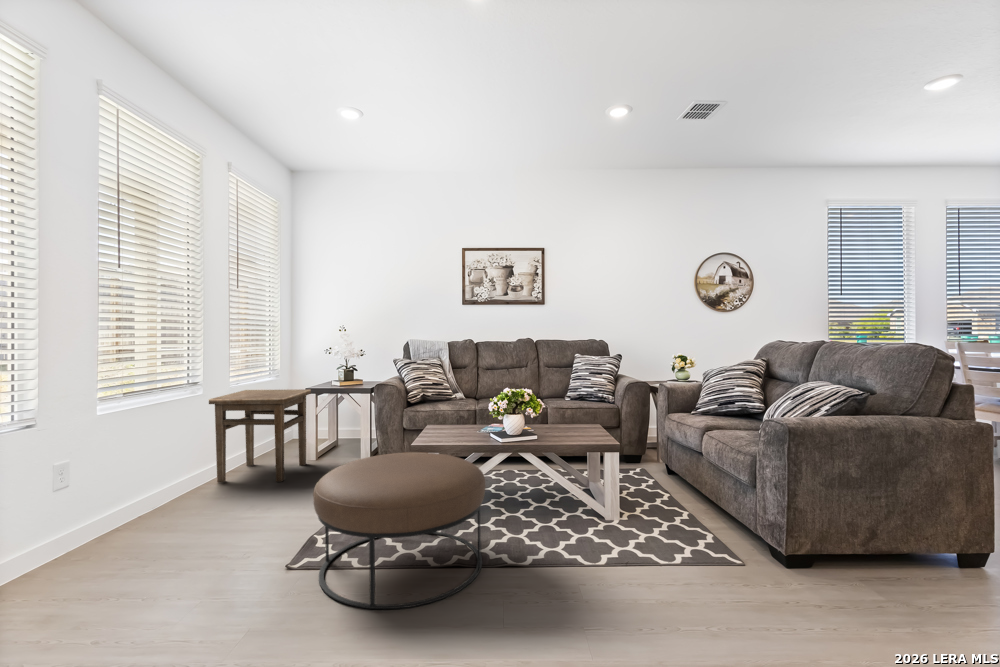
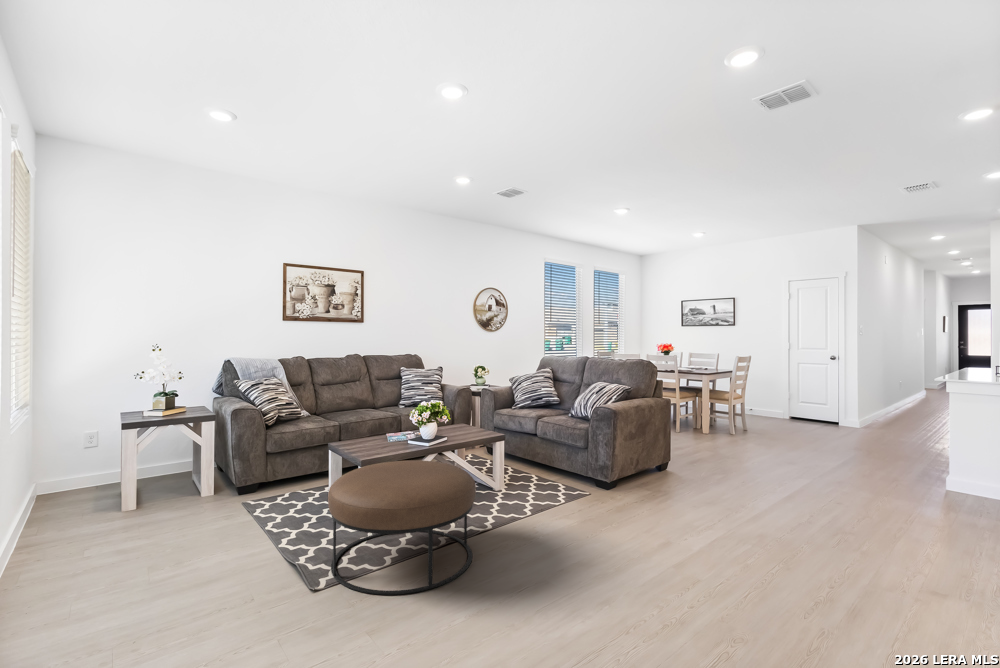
side table: present [209,389,311,482] -> none [19,421,142,556]

